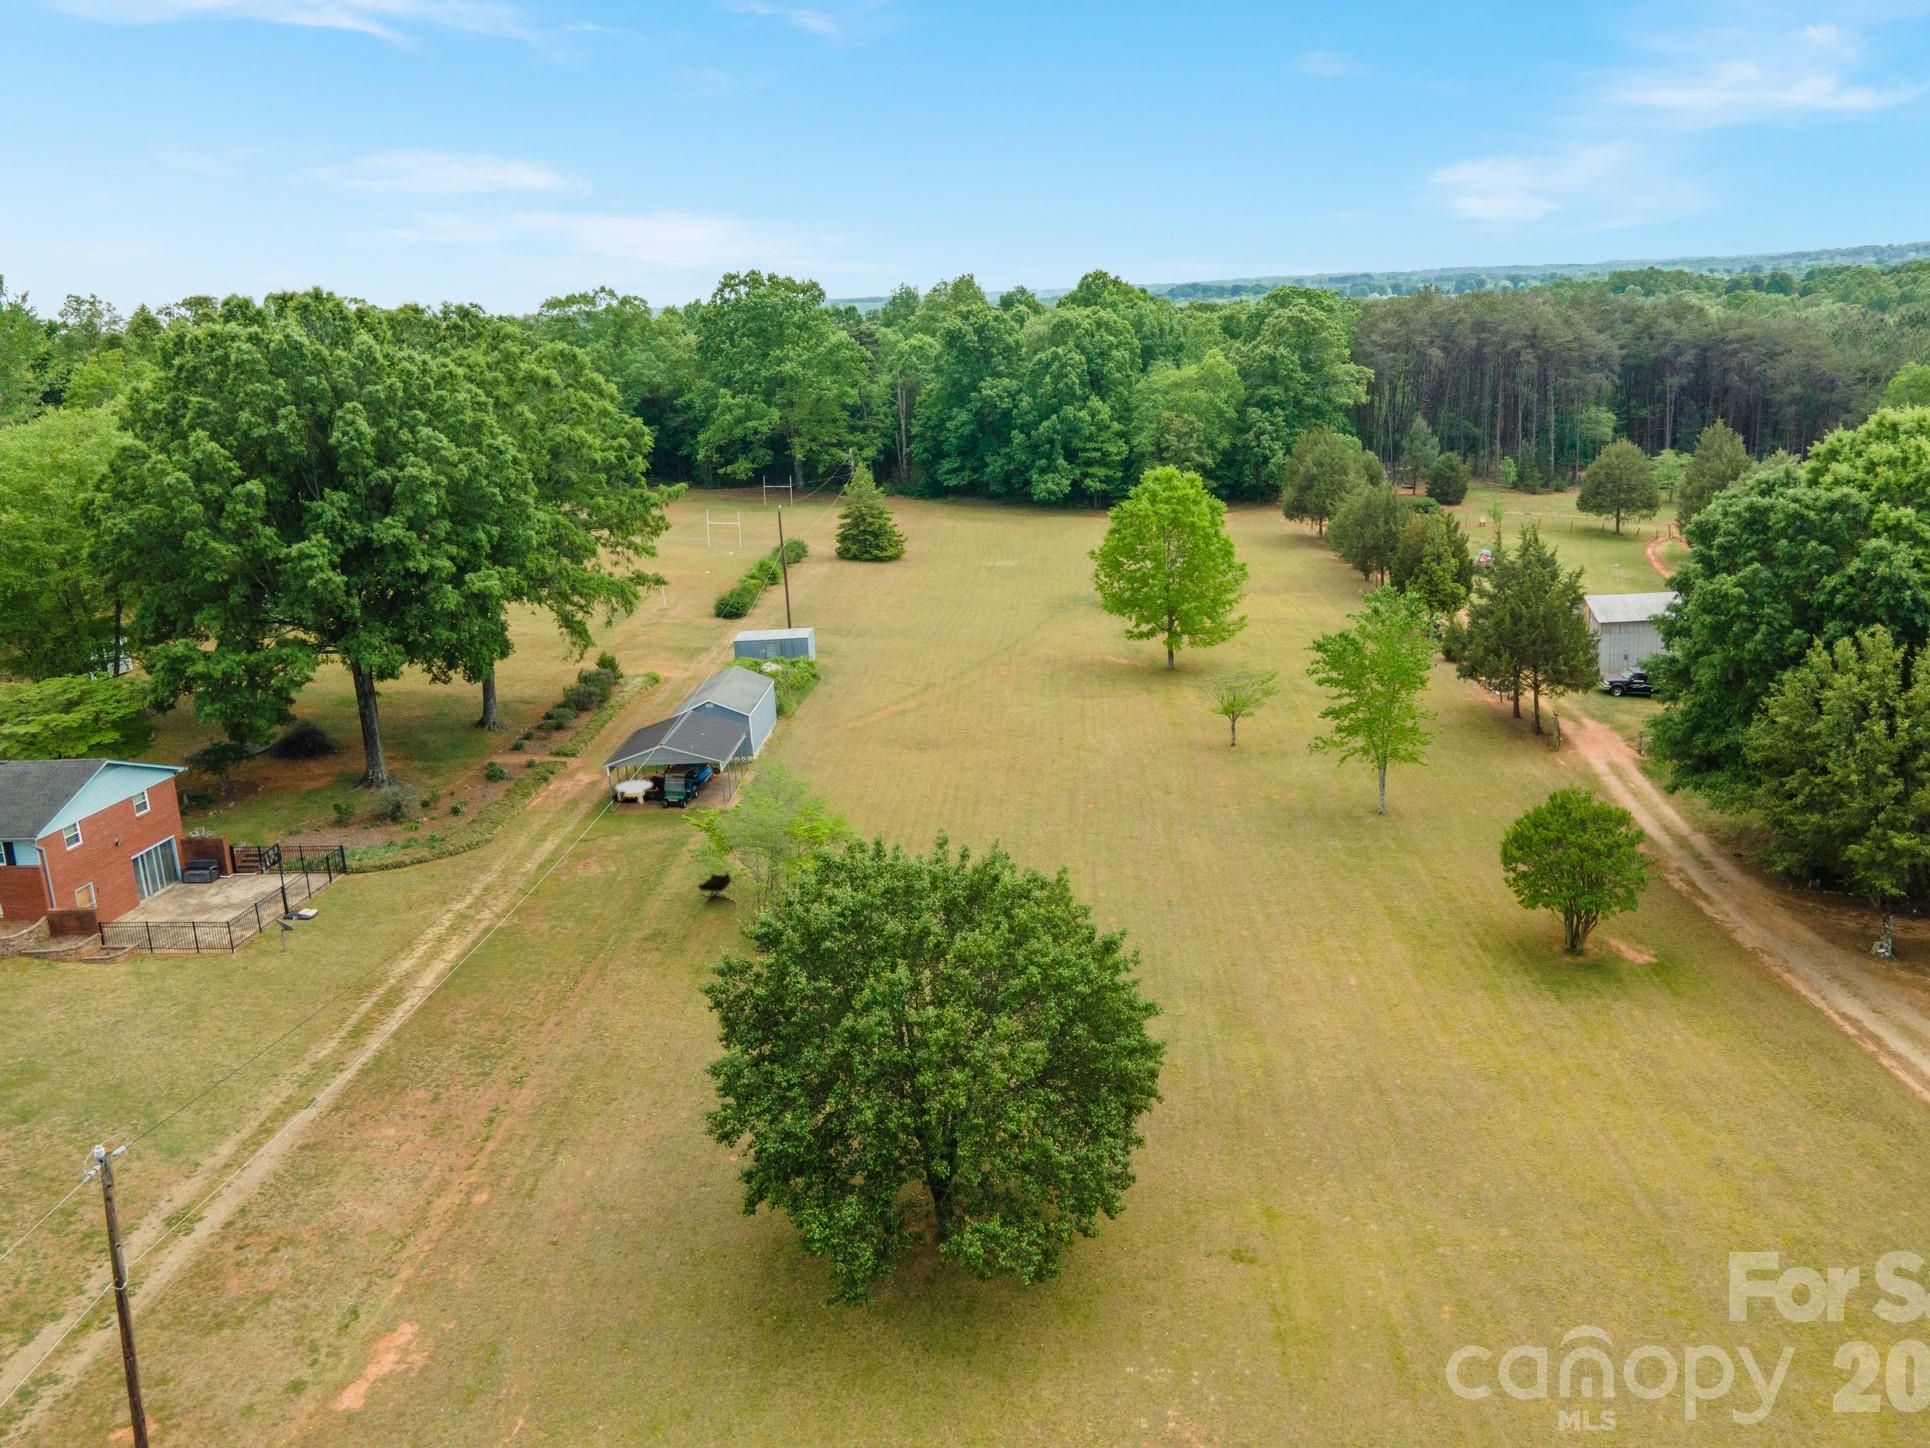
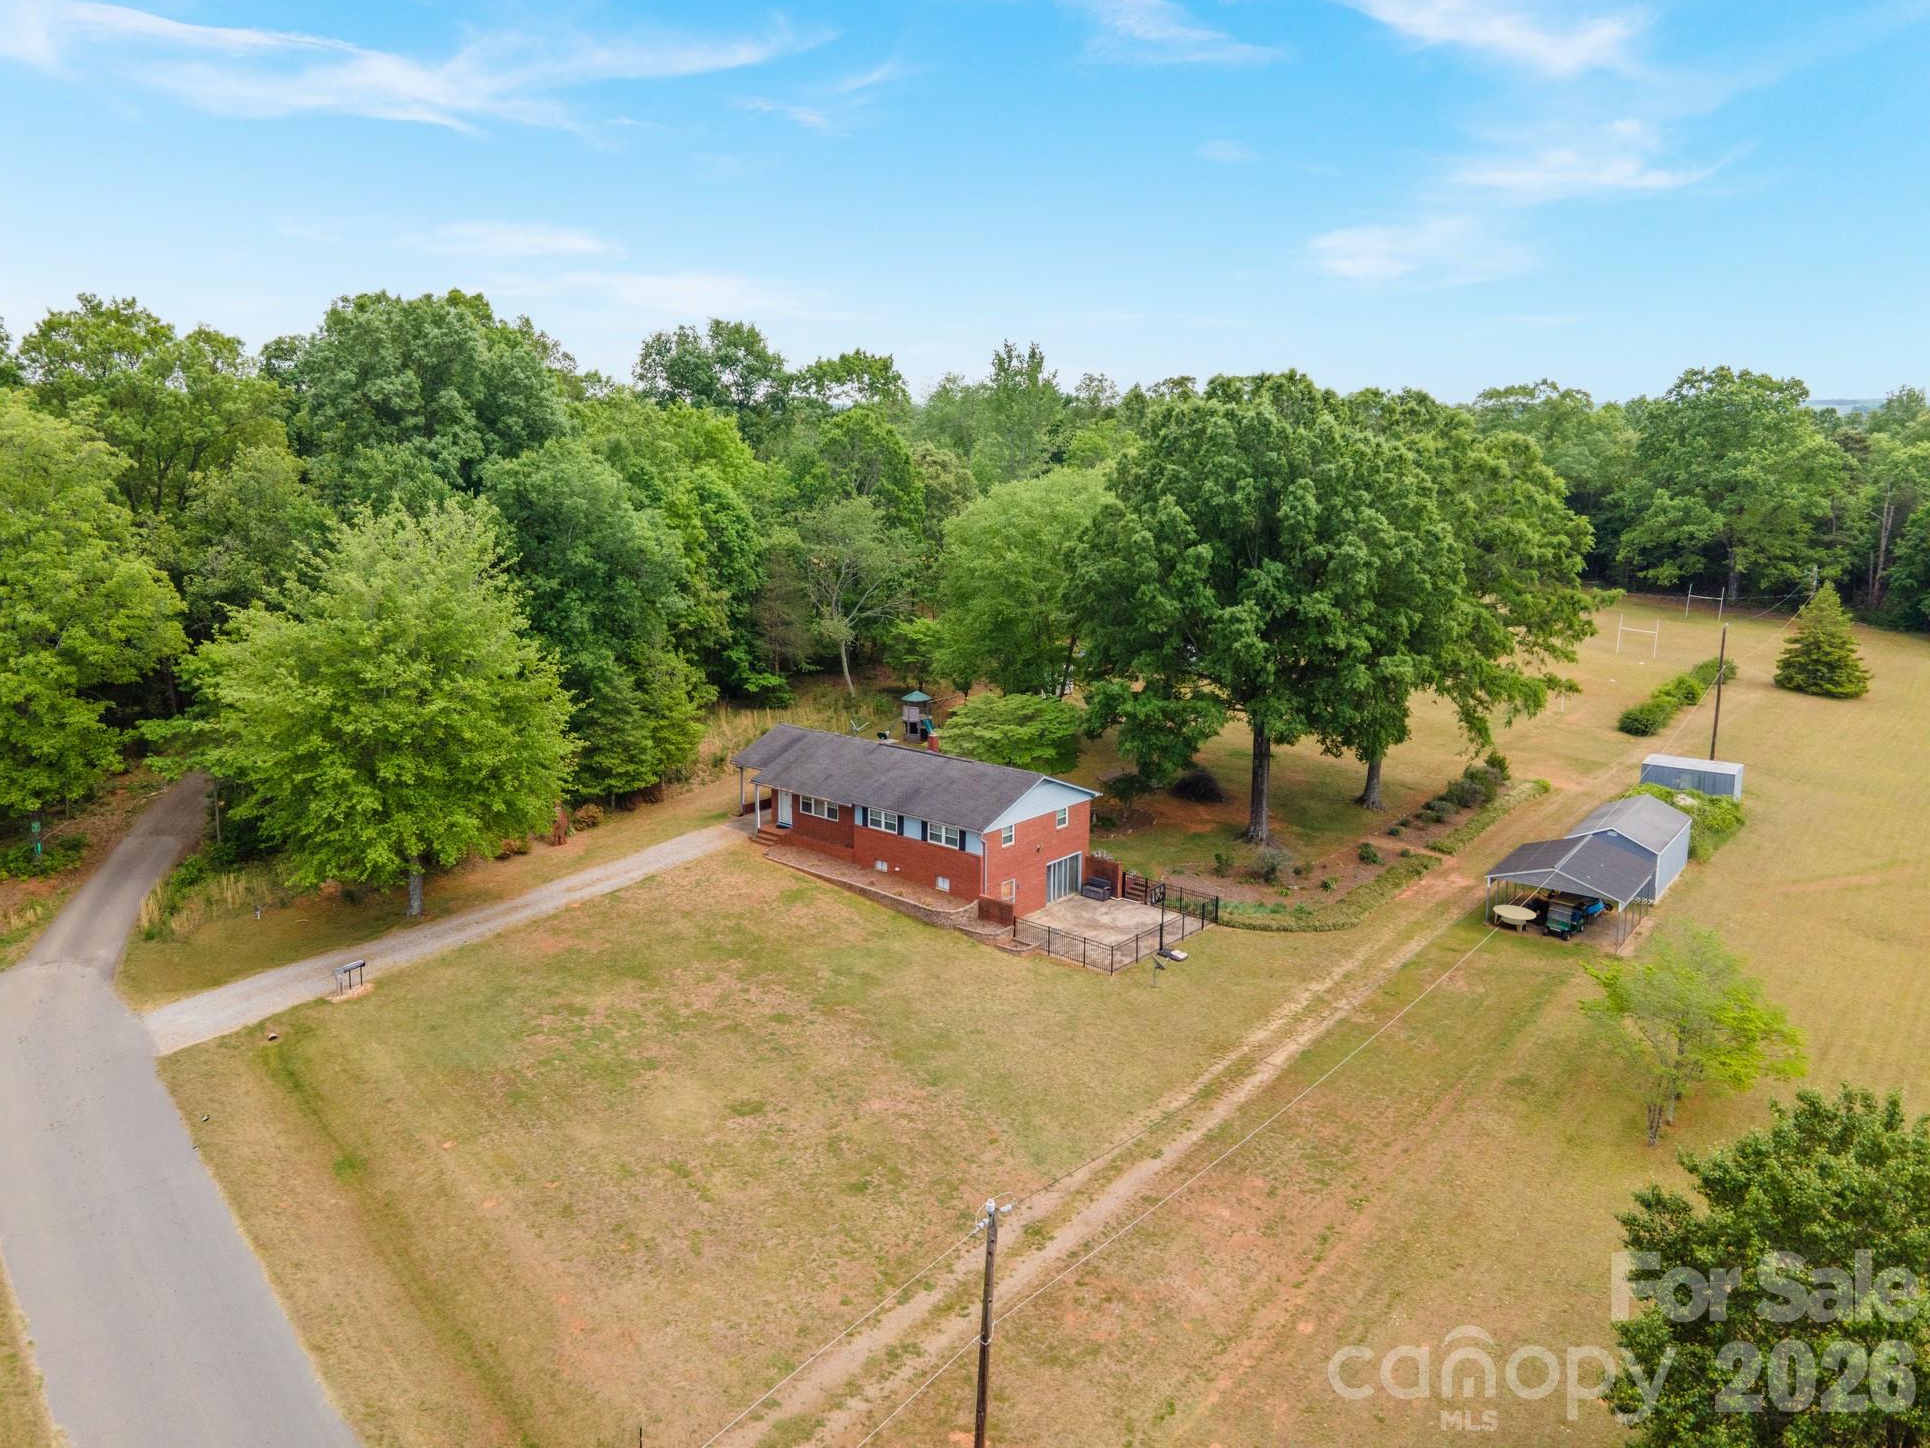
lounge chair: present [698,874,731,901] -> none [1583,1045,1631,1078]

